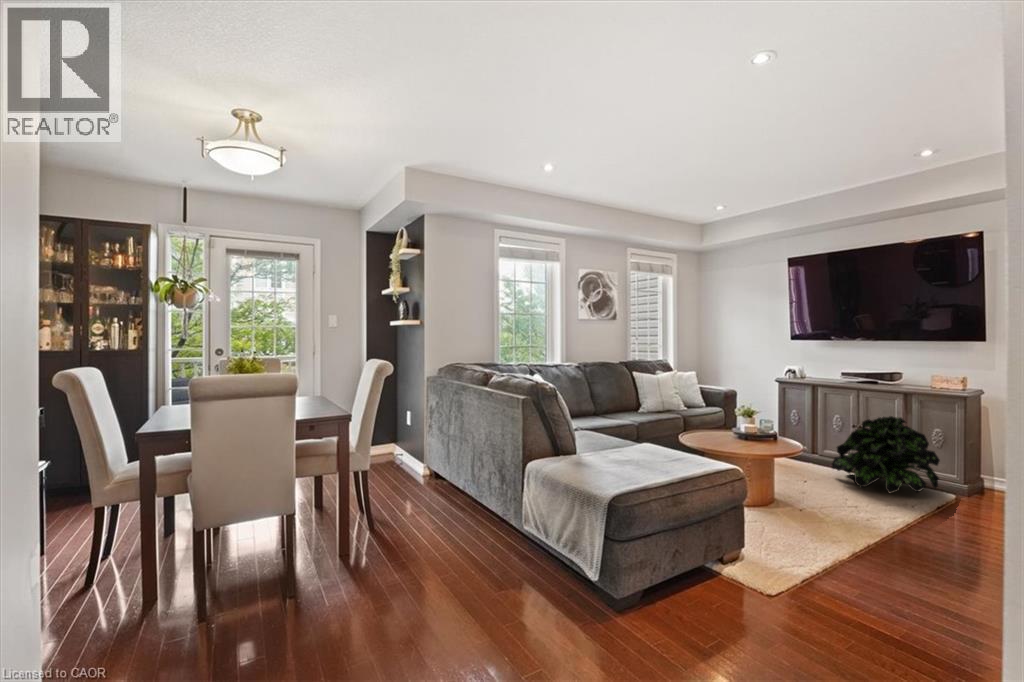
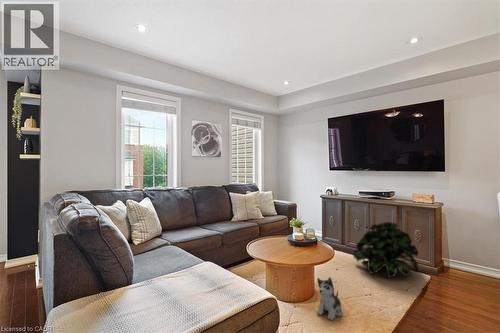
plush toy: none [780,474,815,524] -> present [317,277,342,320]

